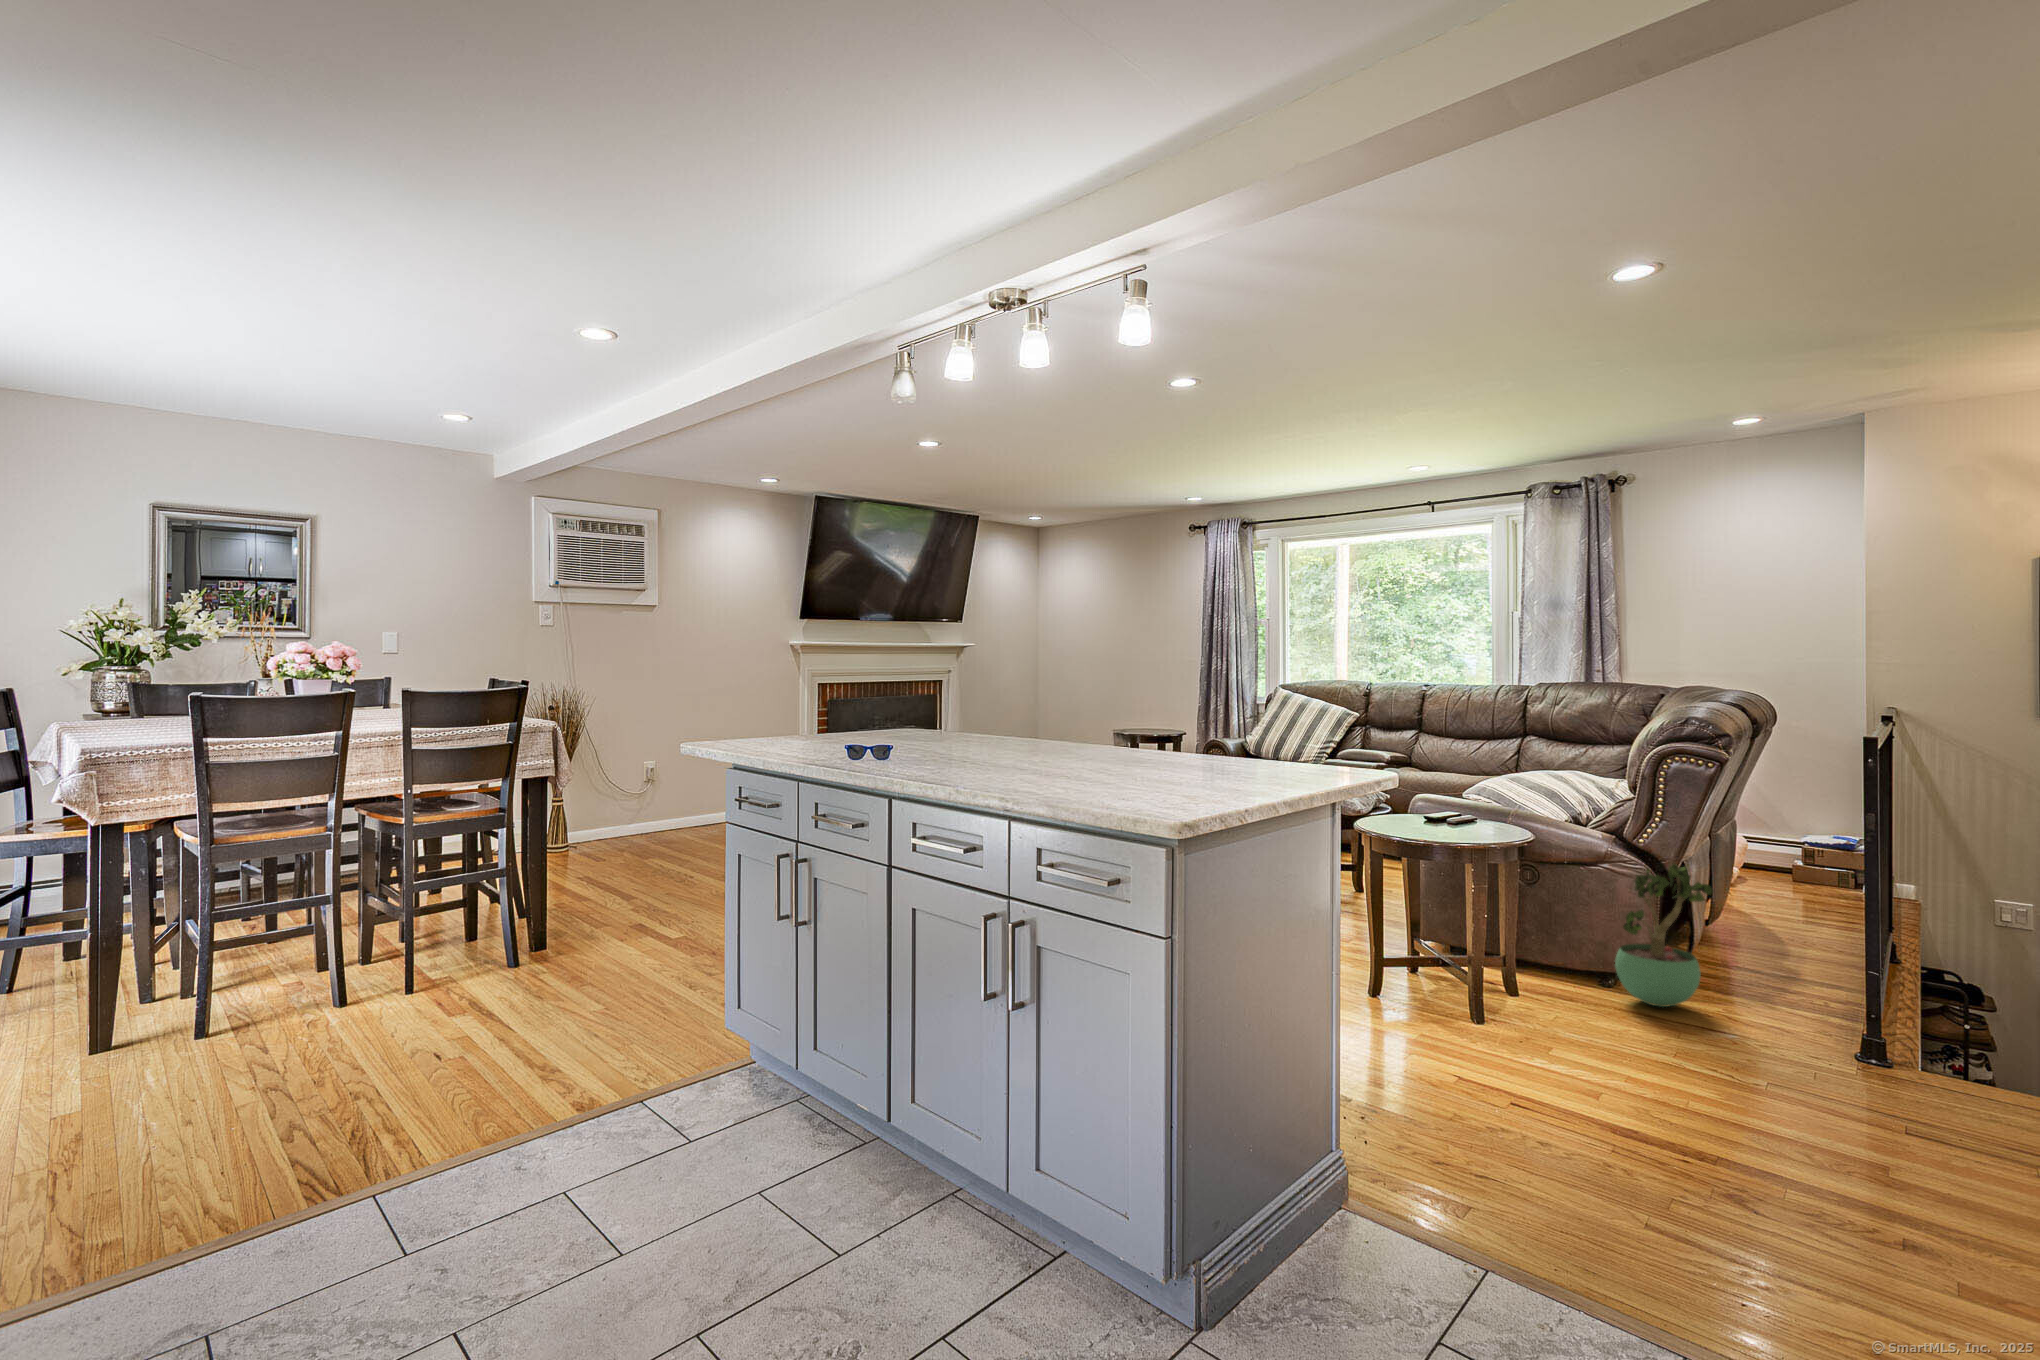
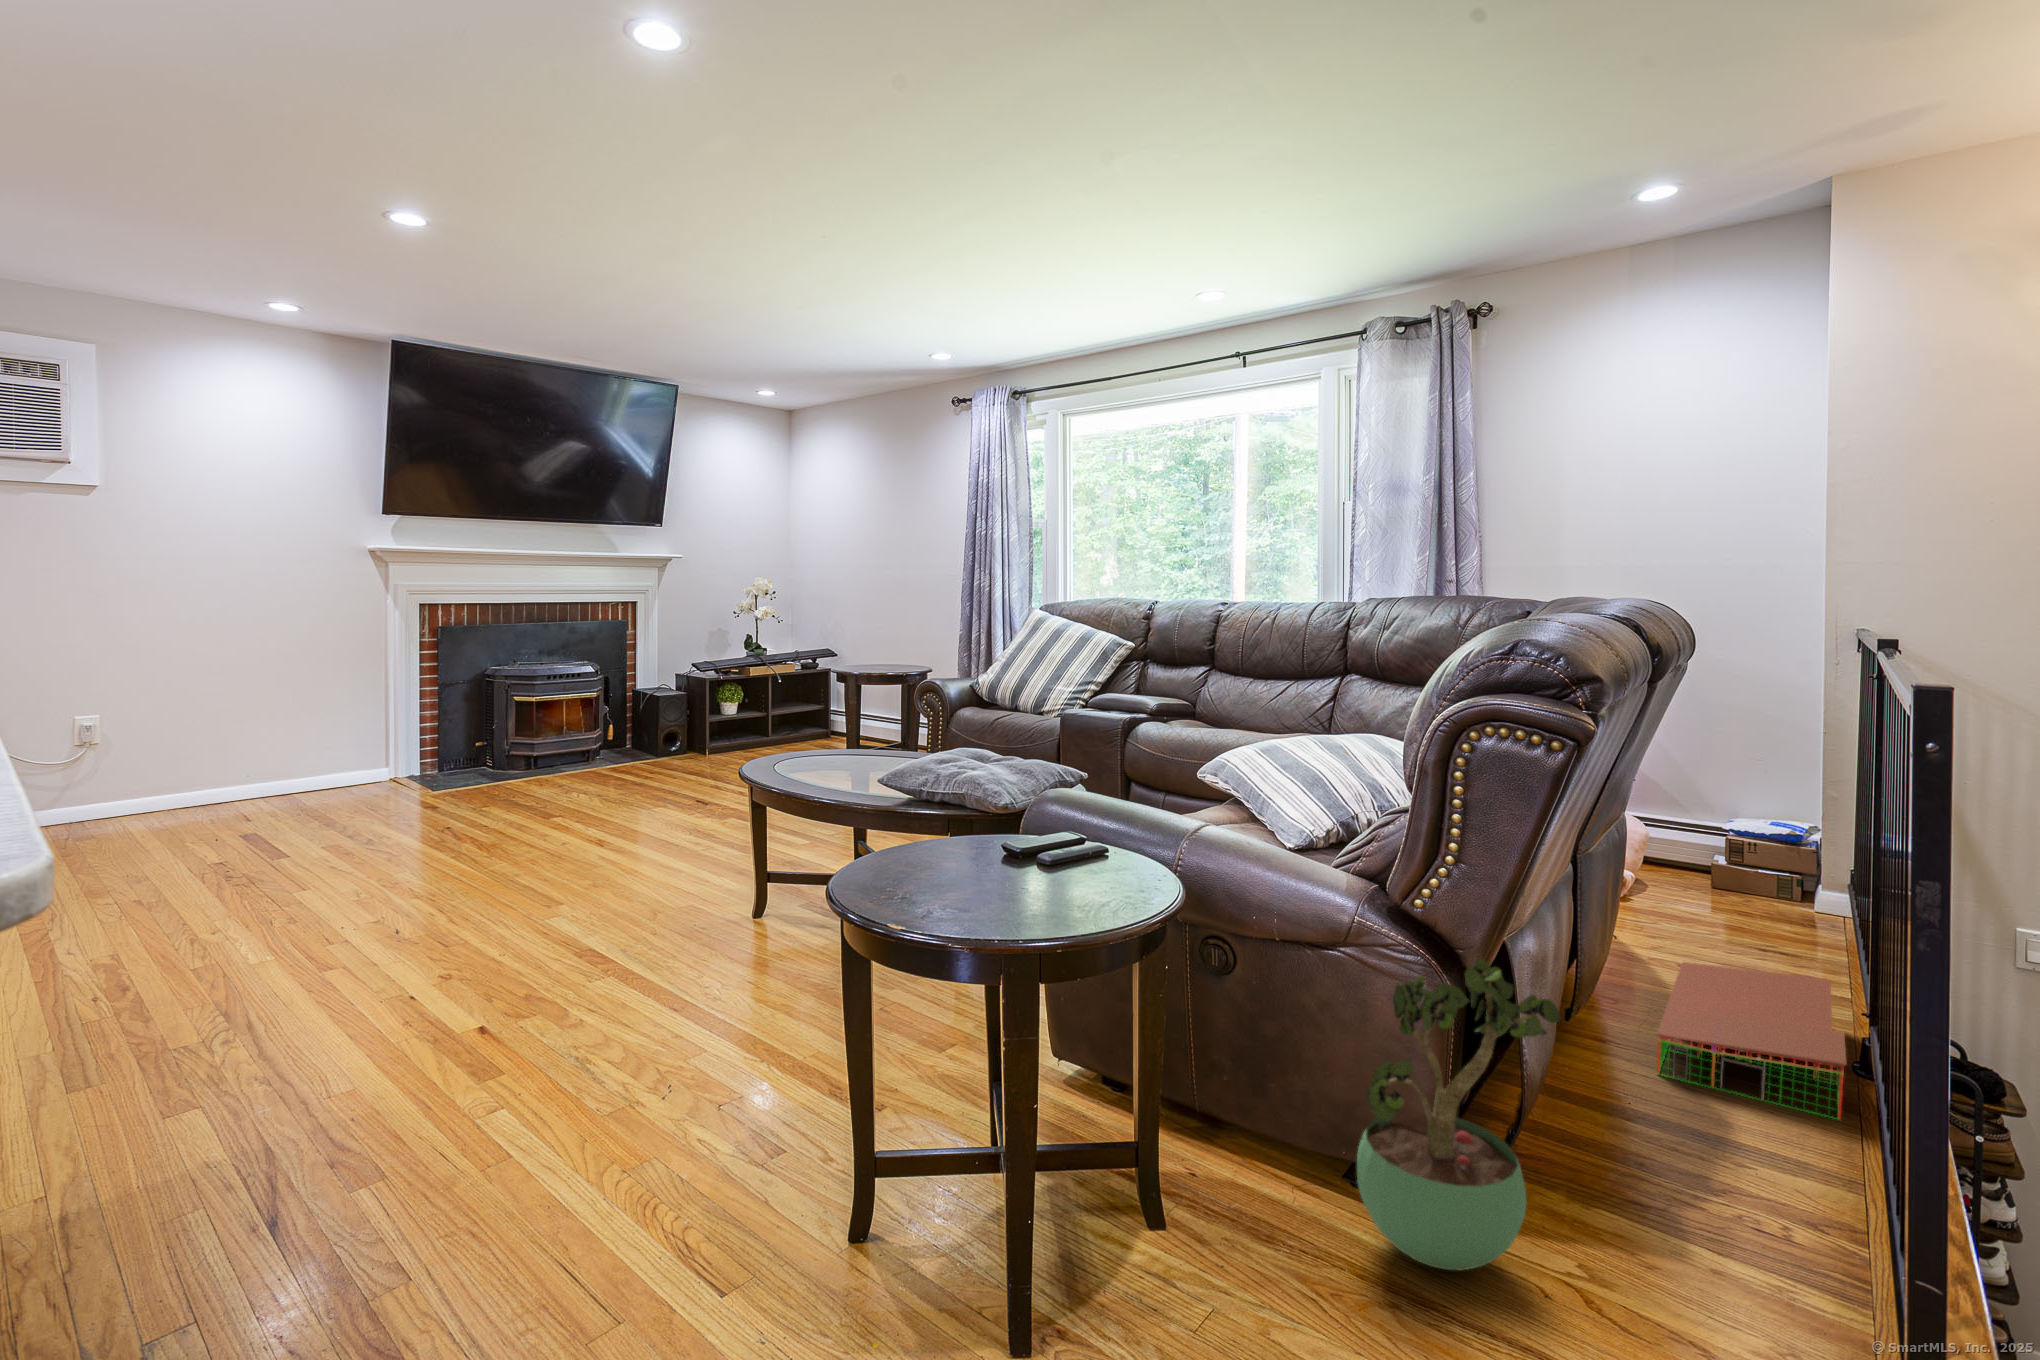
storage bin: none [1760,908,1866,972] -> present [1657,962,1846,1120]

